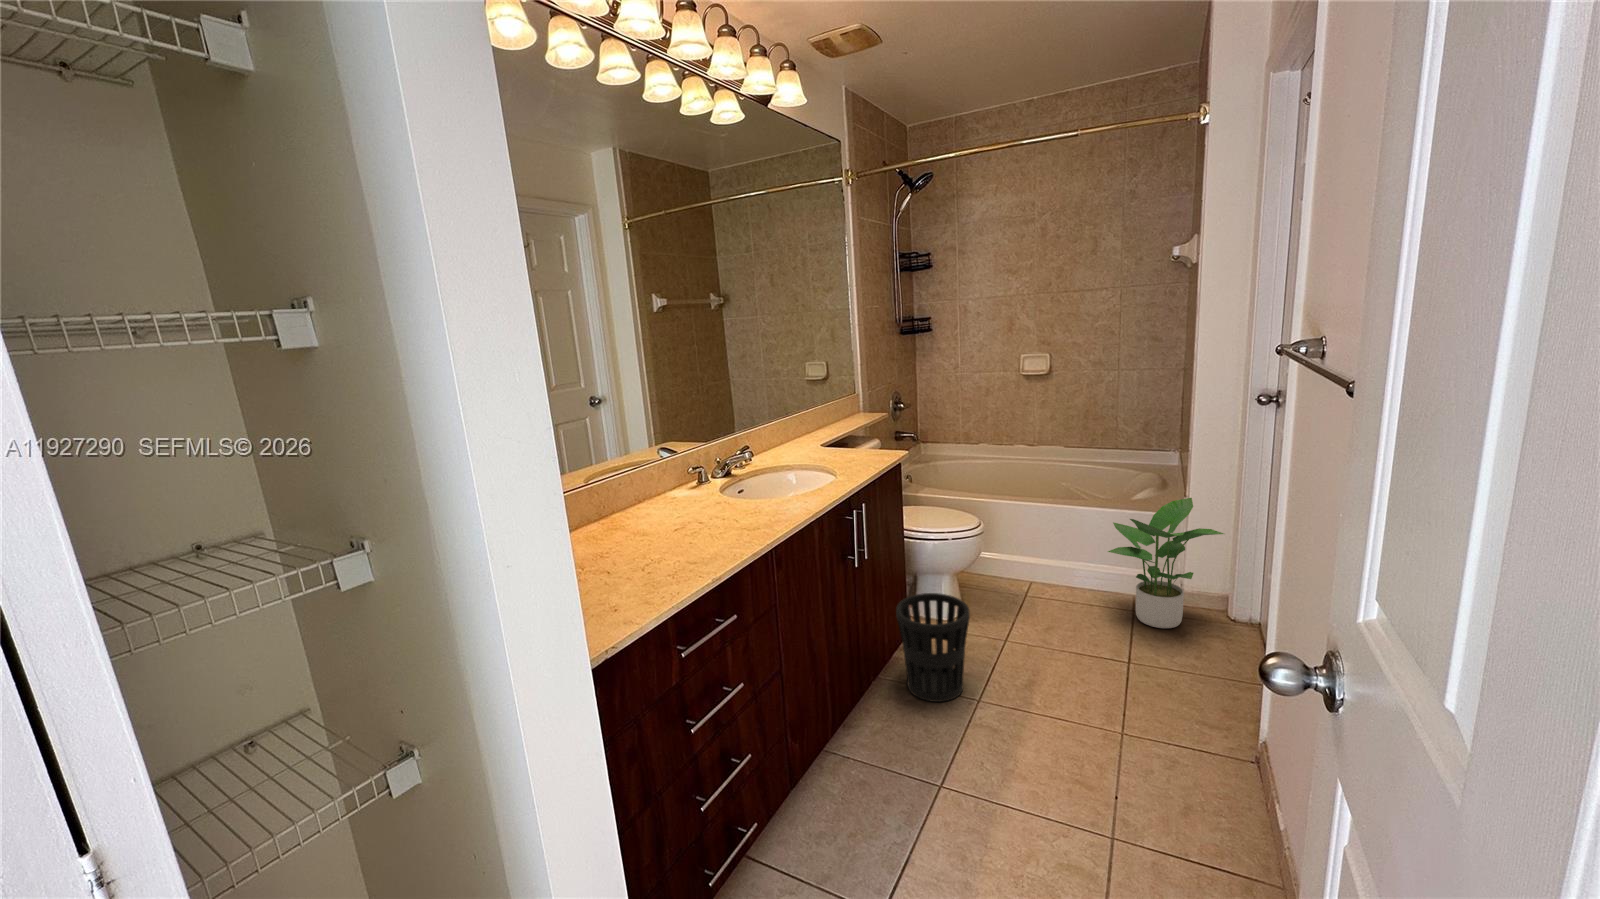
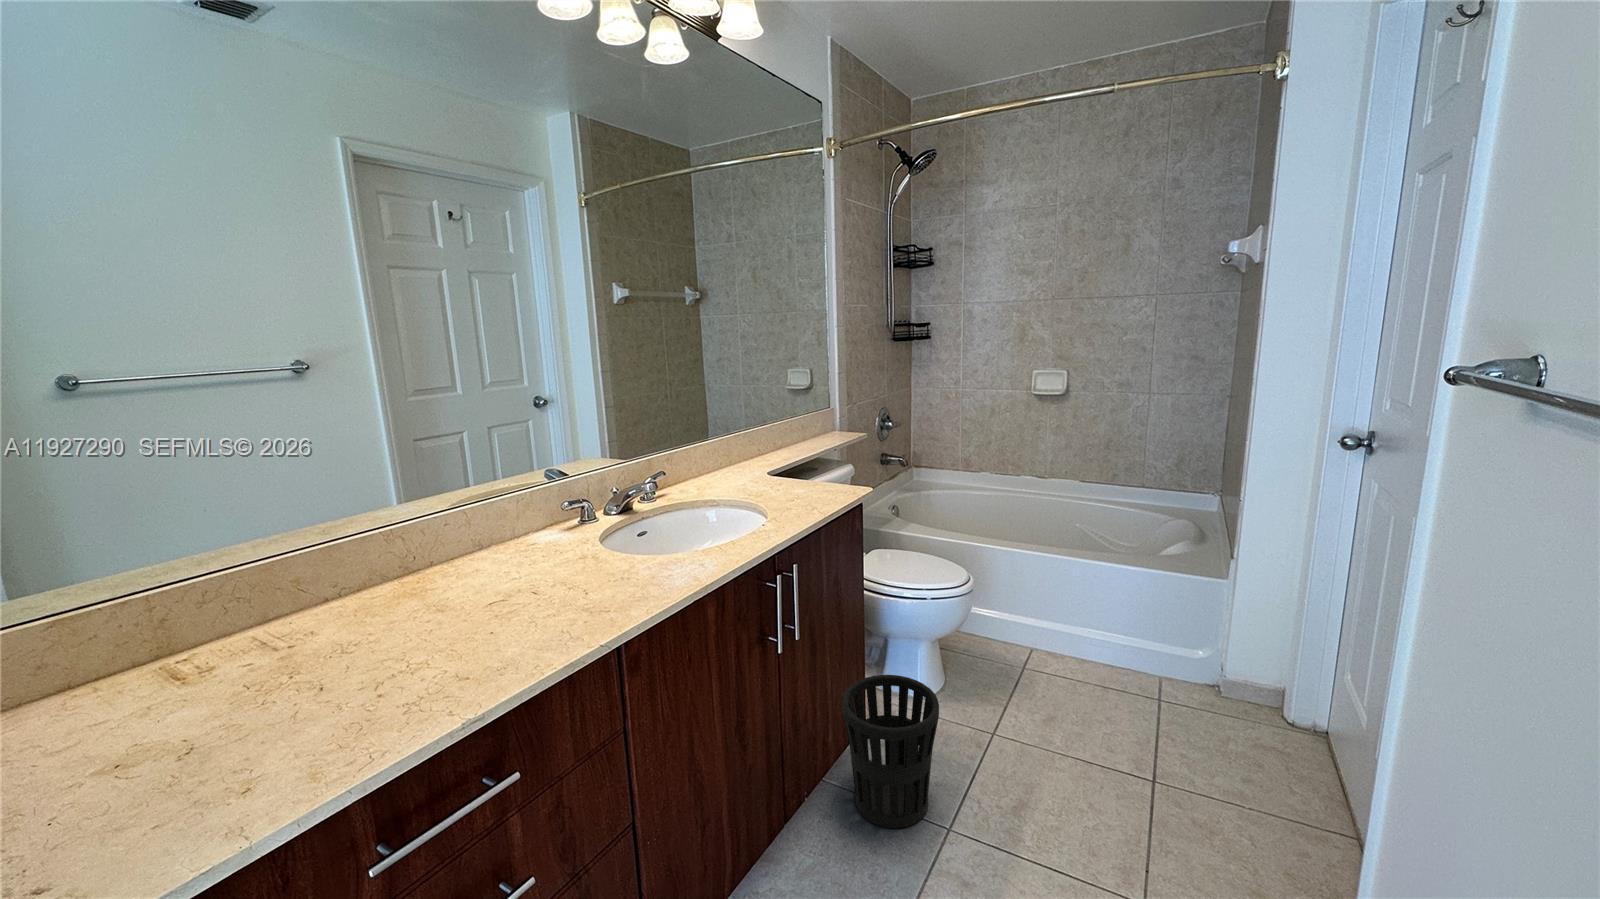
potted plant: present [1108,498,1224,628] -> none [1129,562,1288,731]

